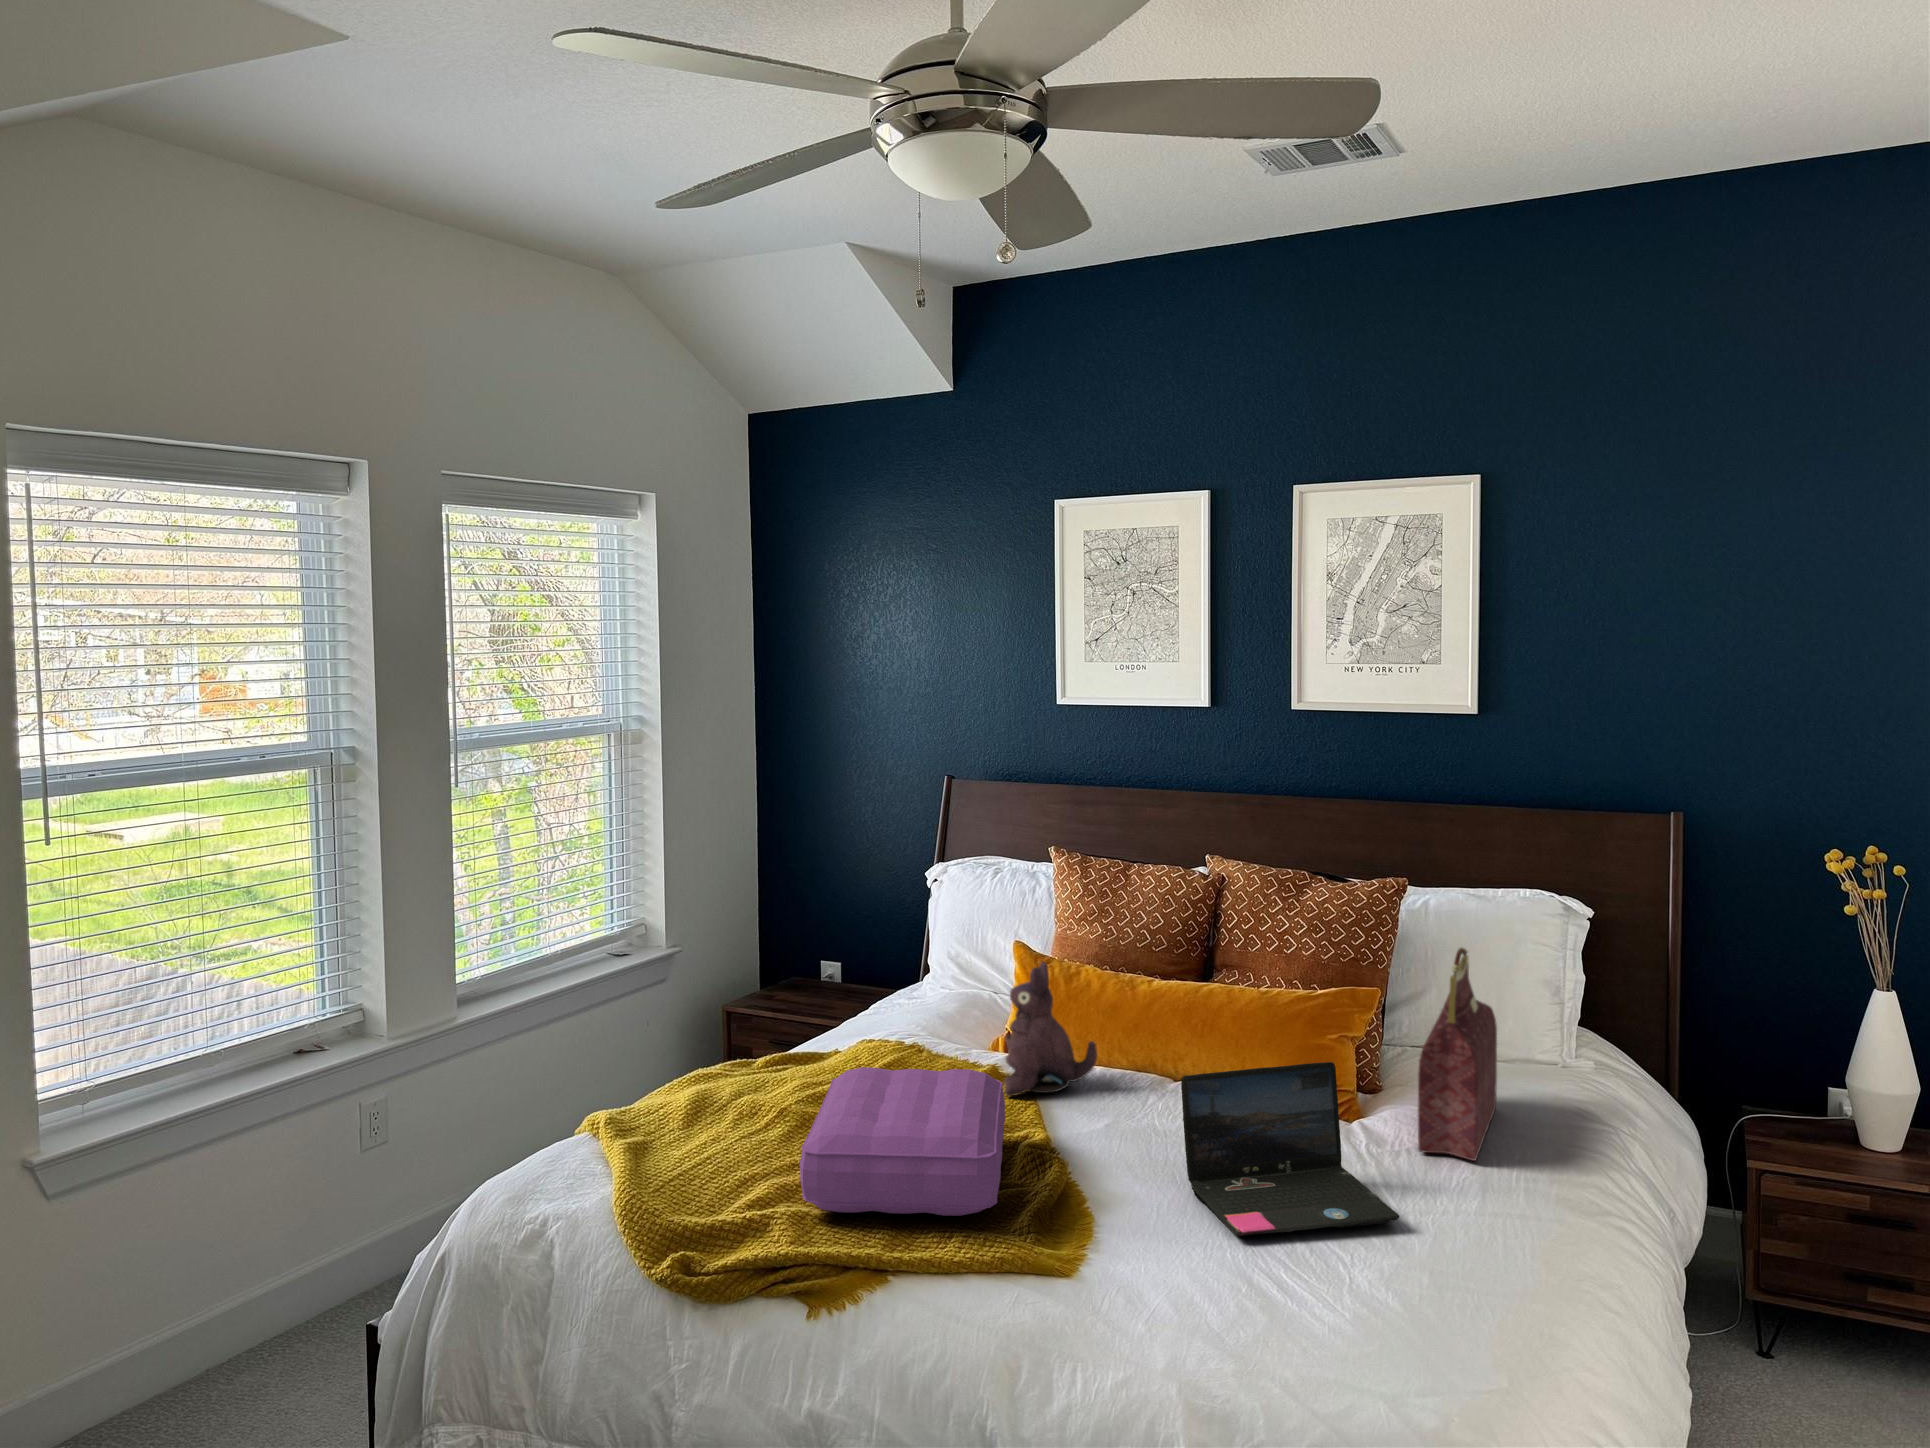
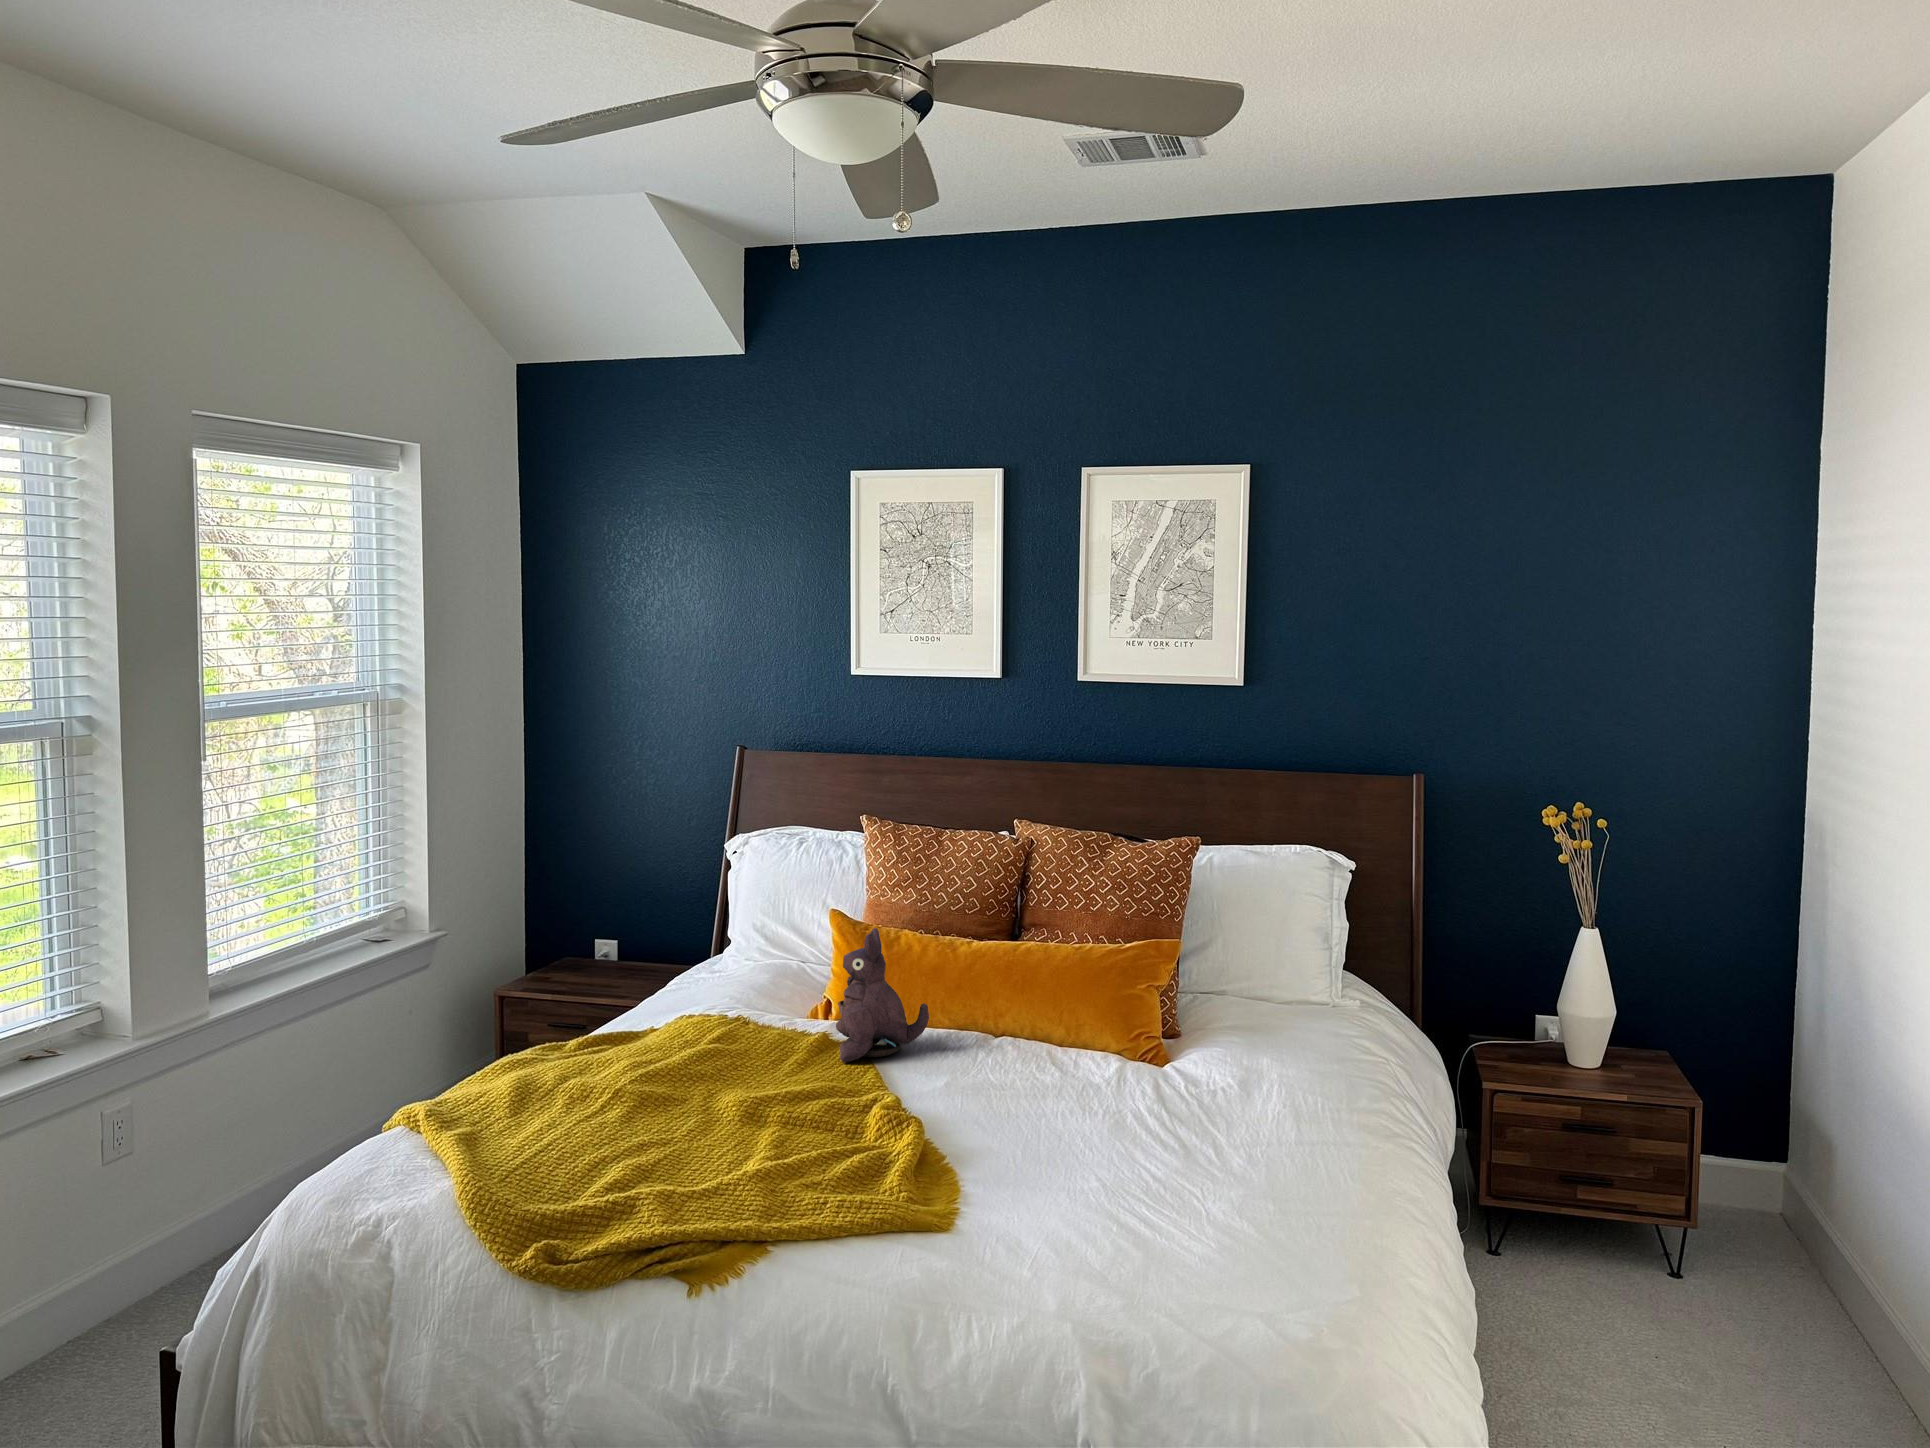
handbag: present [1418,948,1497,1161] -> none [1231,899,1289,1093]
laptop: present [1181,1062,1400,1236] -> none [1030,1010,1232,1178]
pillow: present [800,1067,1005,1216] -> none [664,1037,867,1188]

